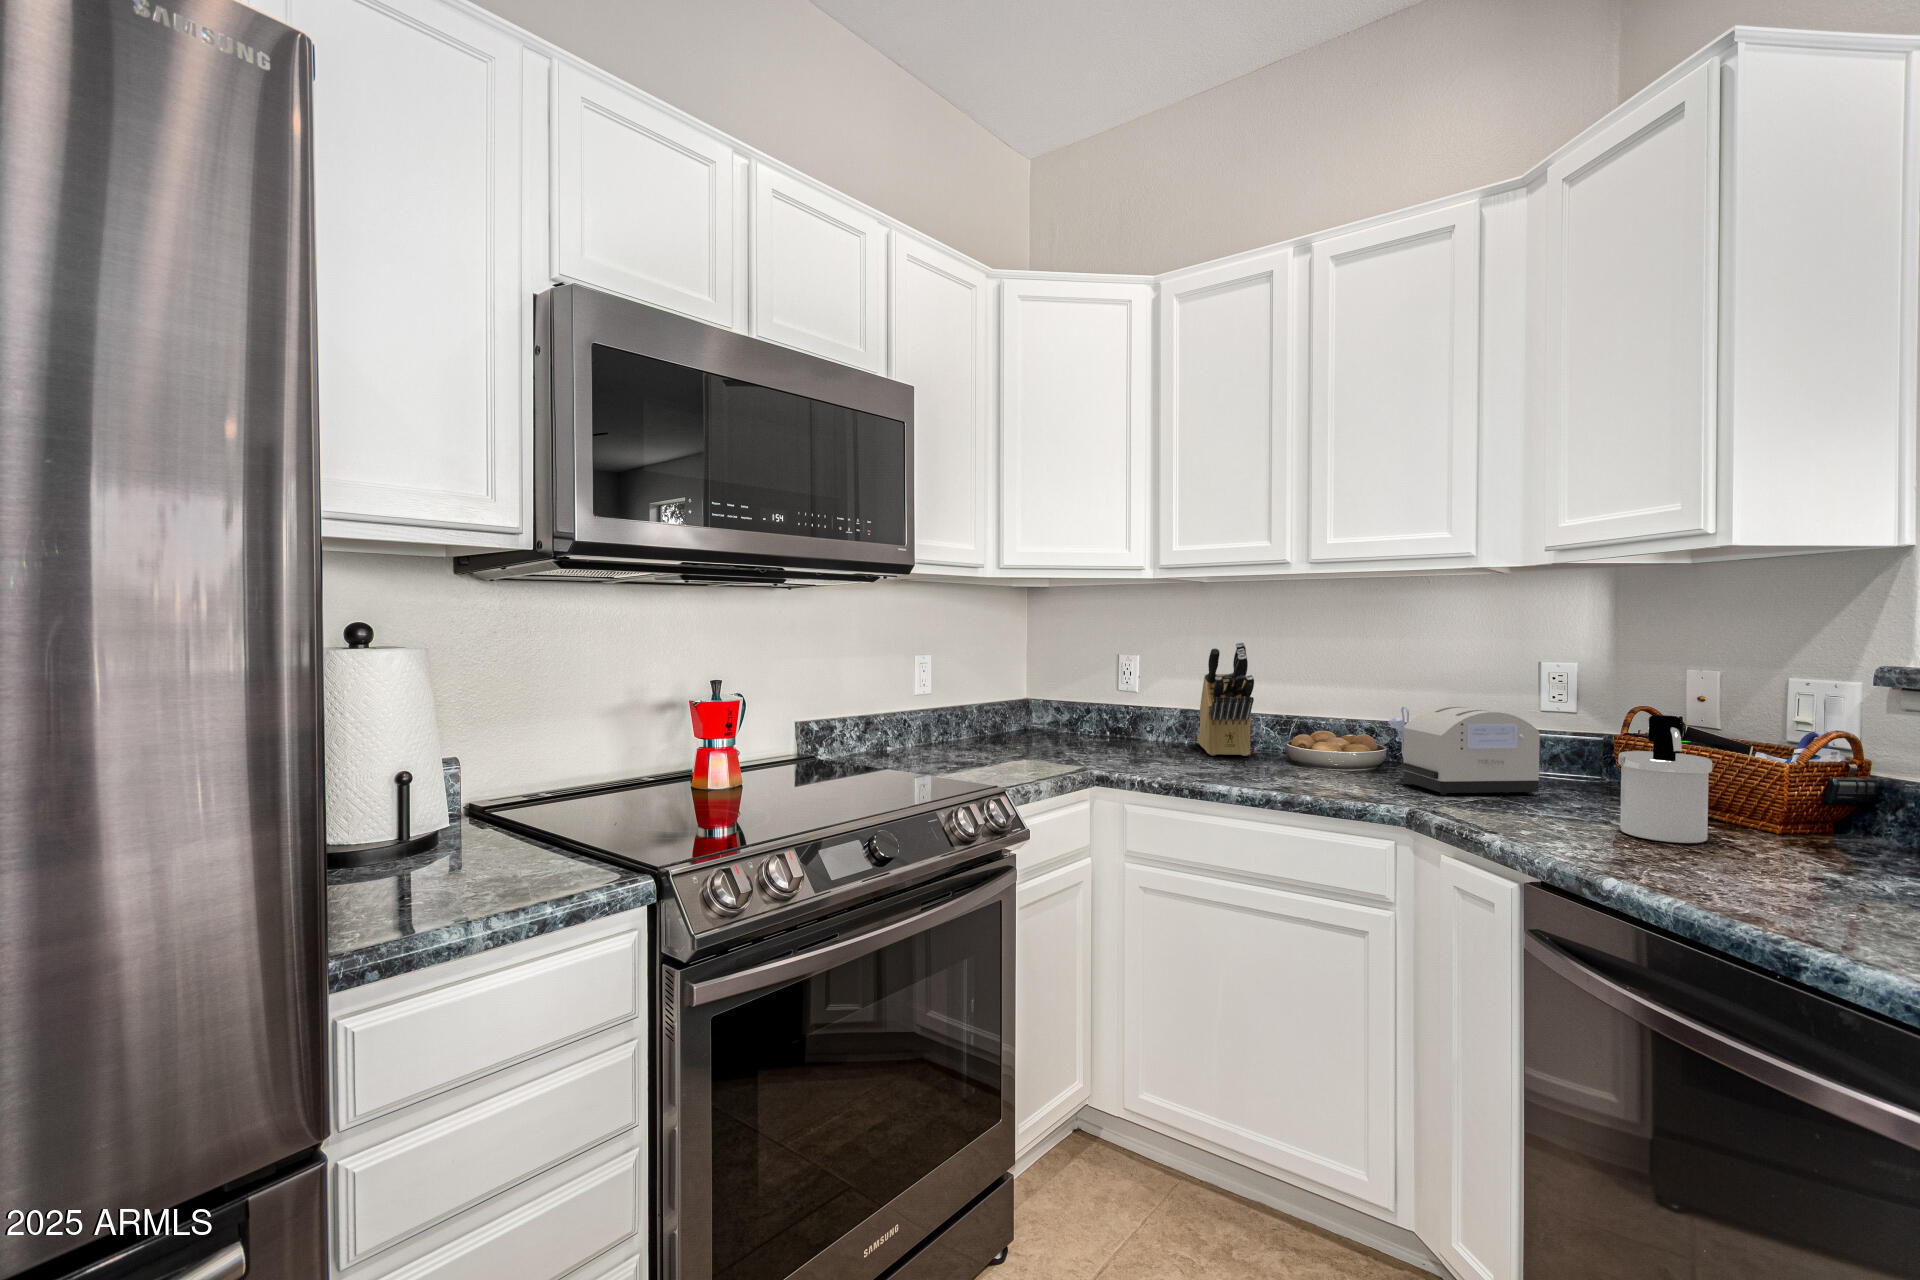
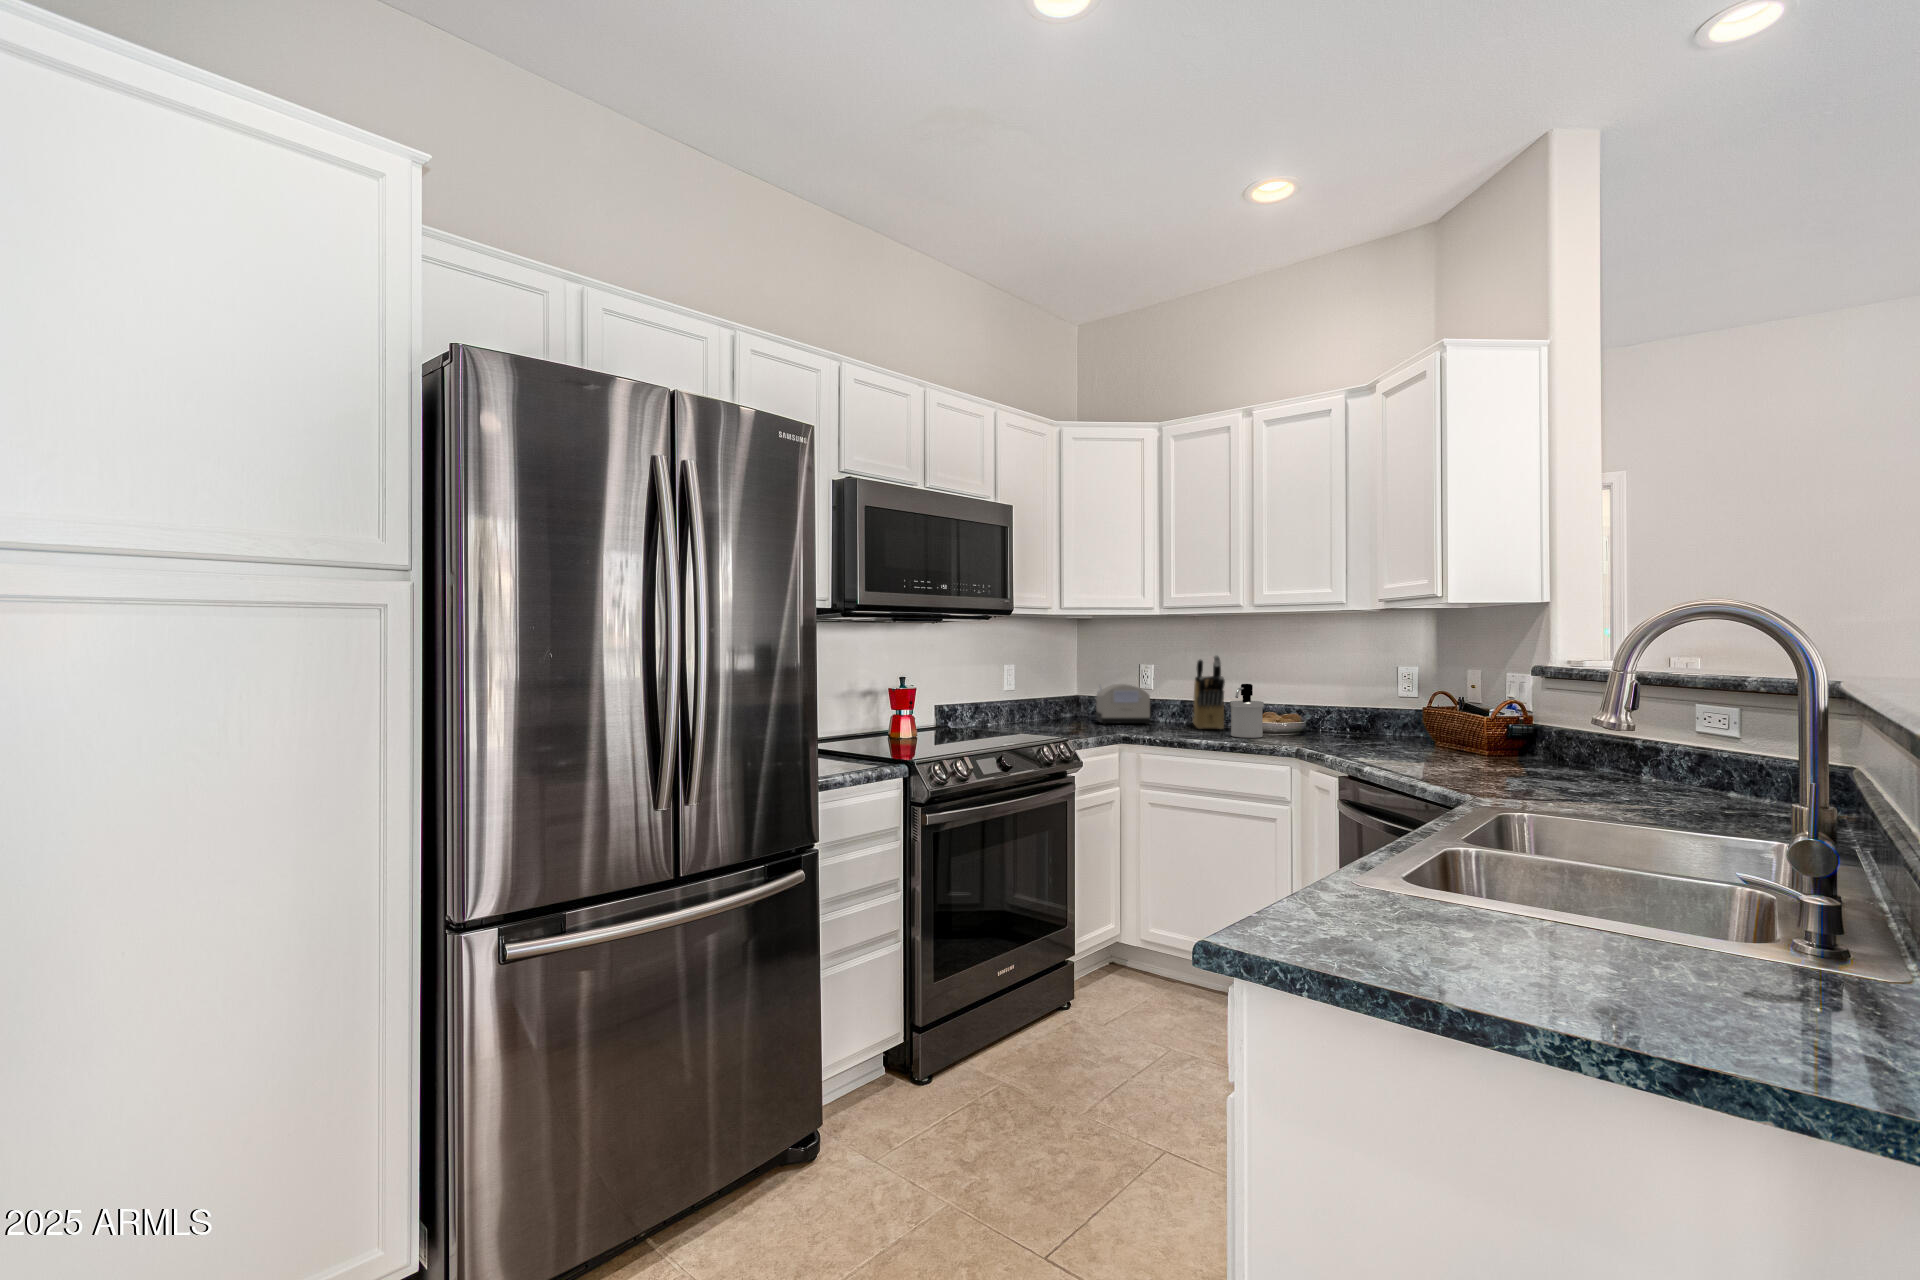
toaster: present [1388,706,1540,795] -> present [1095,684,1150,725]
soap dispenser: present [1618,715,1712,843] -> present [1230,684,1264,738]

